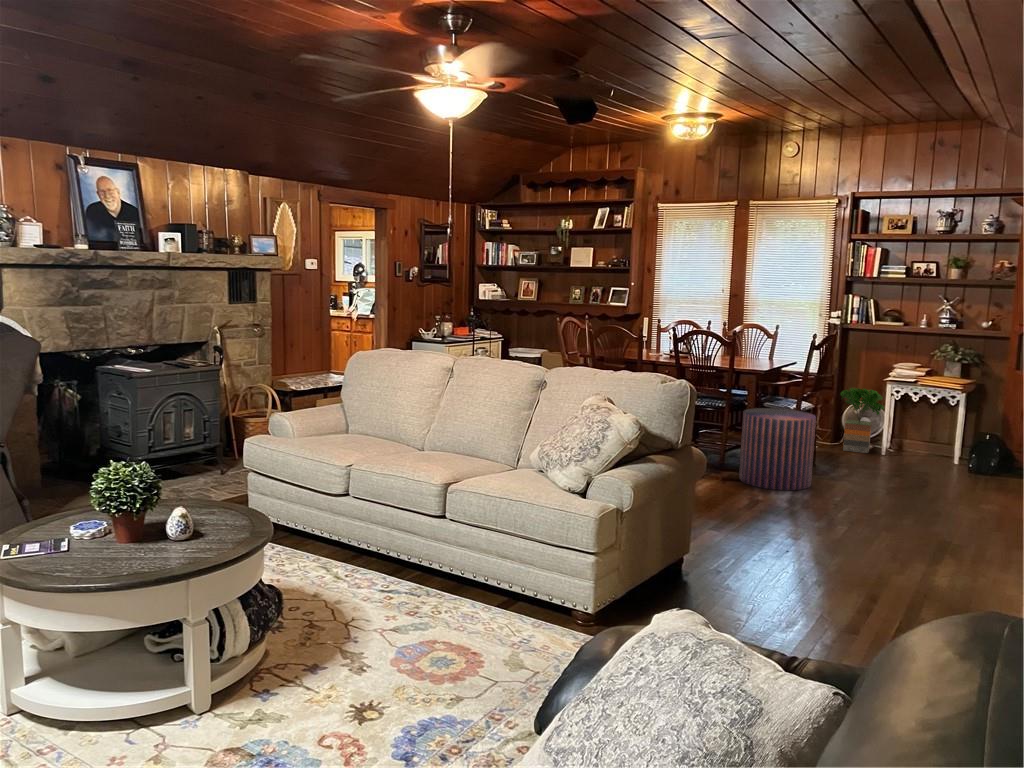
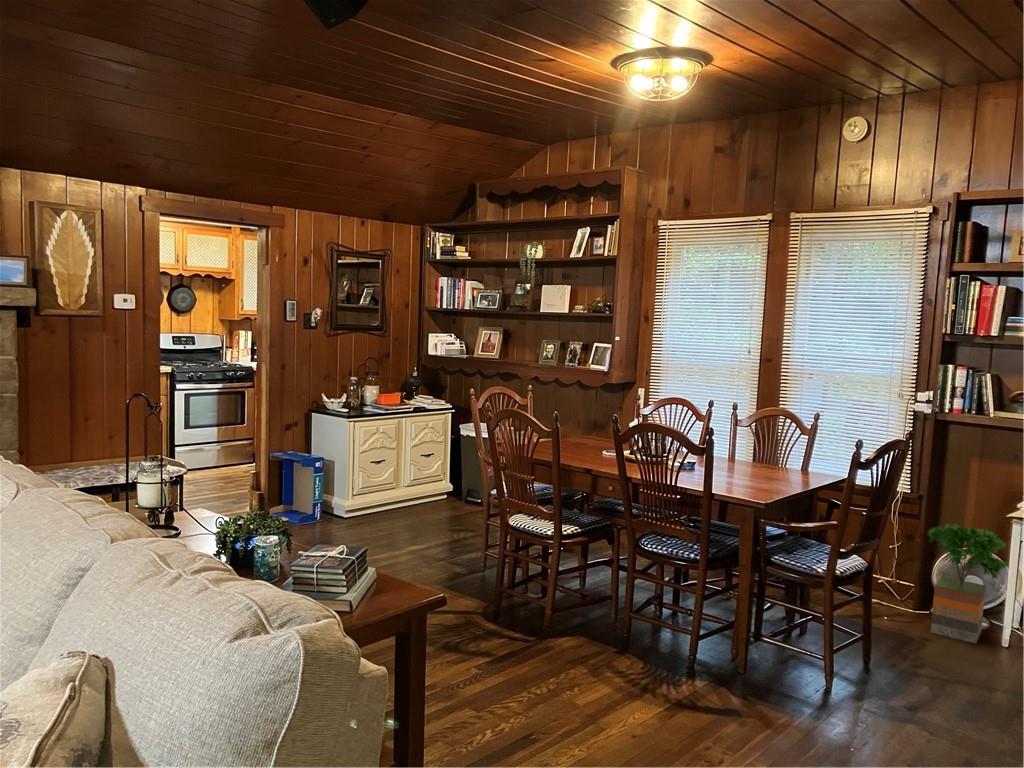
pouf: present [739,408,816,490] -> none [697,570,843,752]

